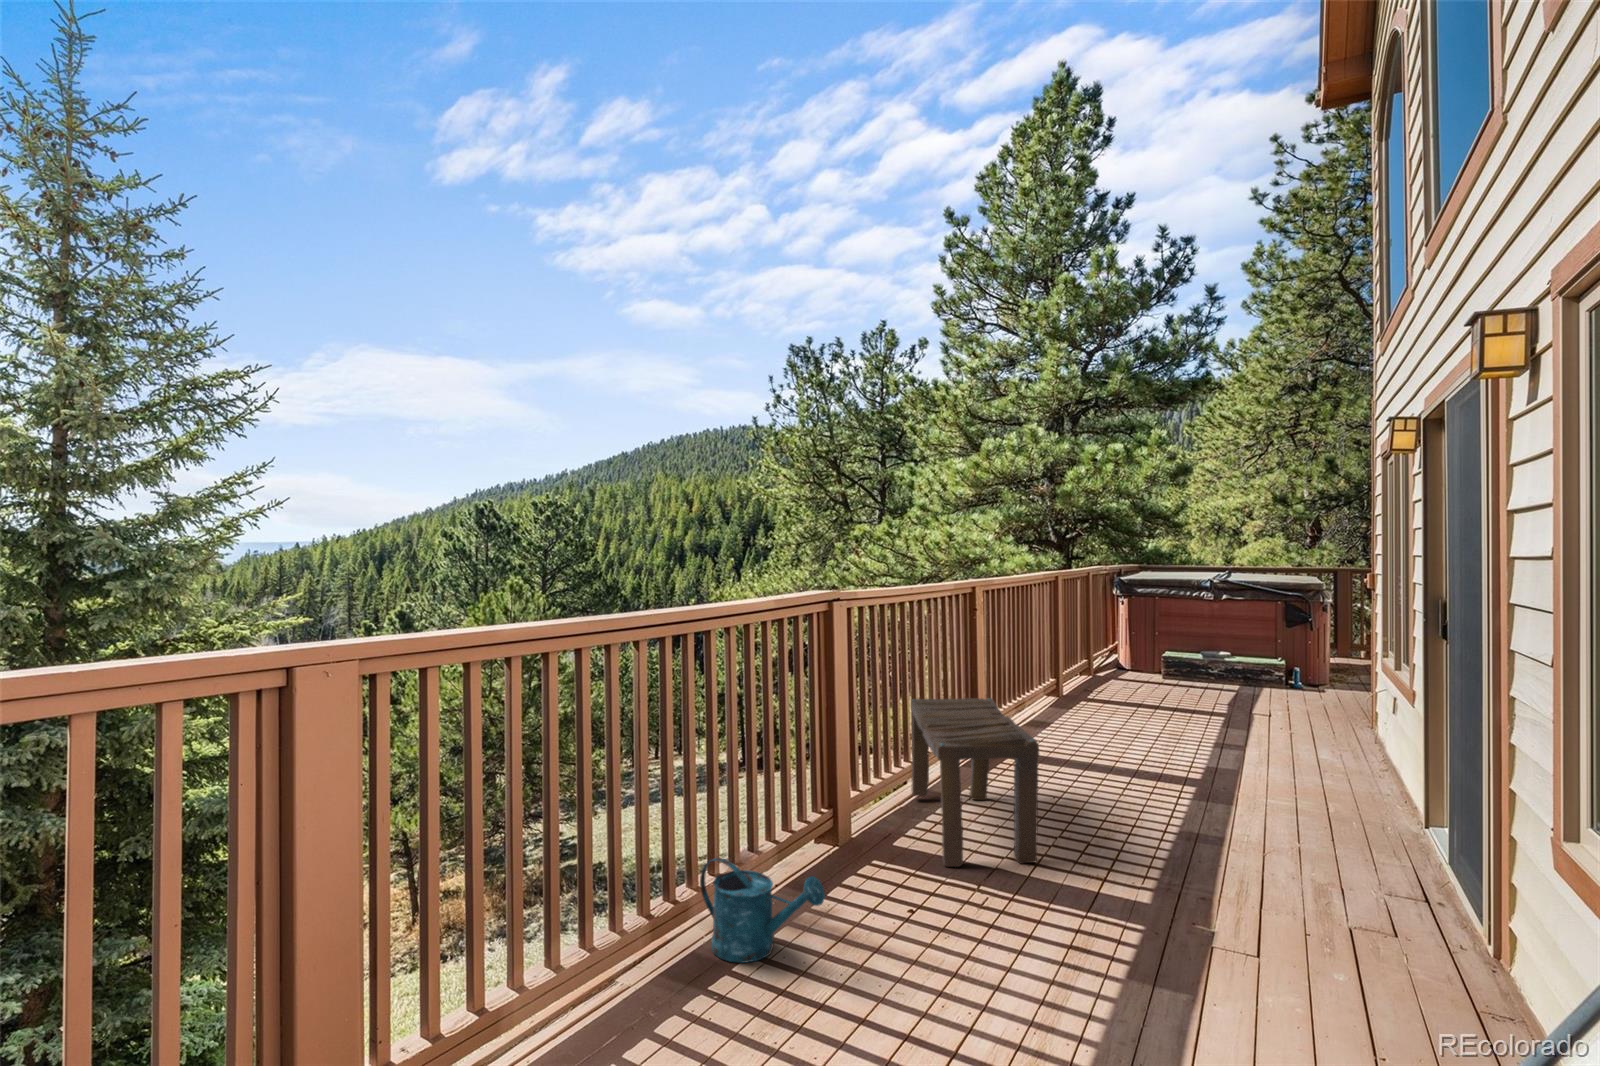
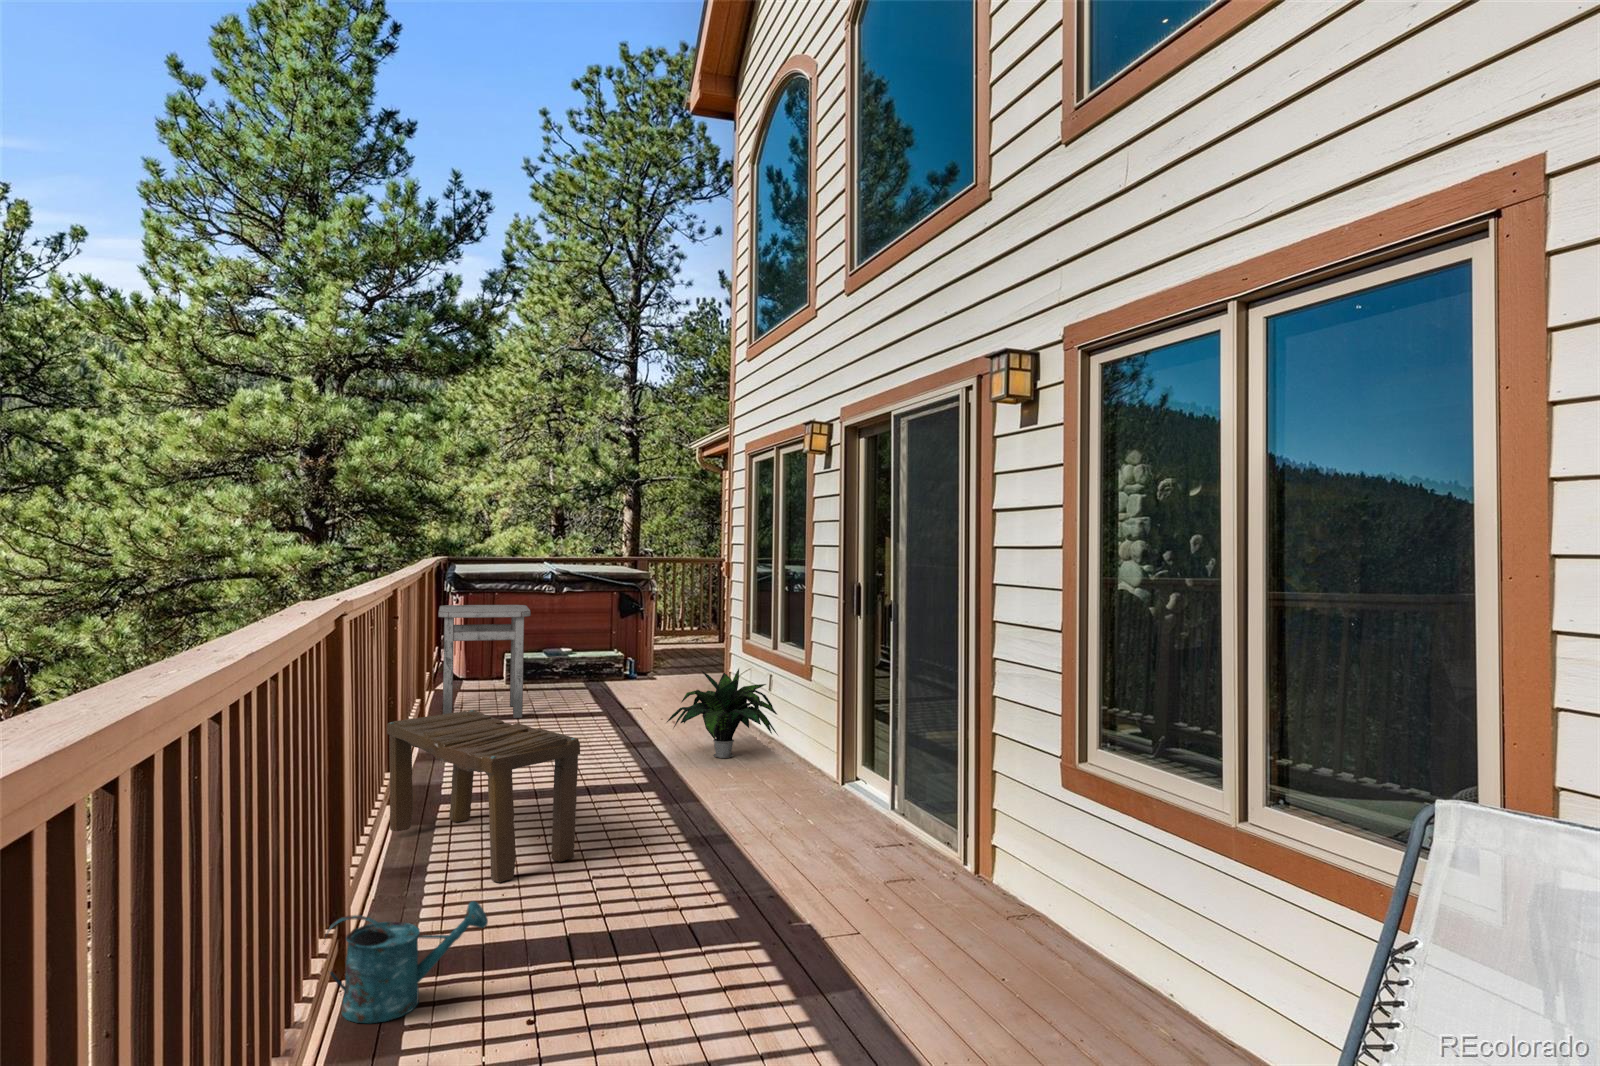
side table: none [1055,604,1149,715] -> present [438,605,531,718]
potted plant: none [1242,689,1402,796] -> present [667,669,778,758]

